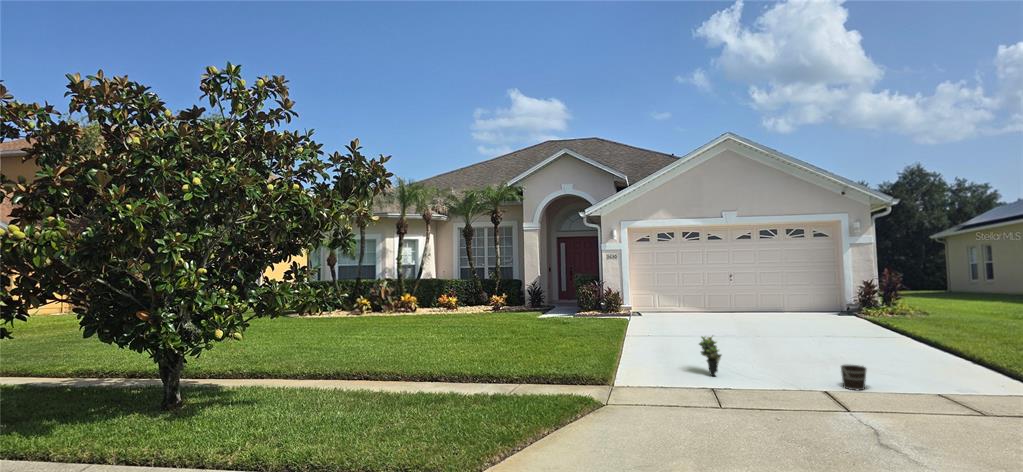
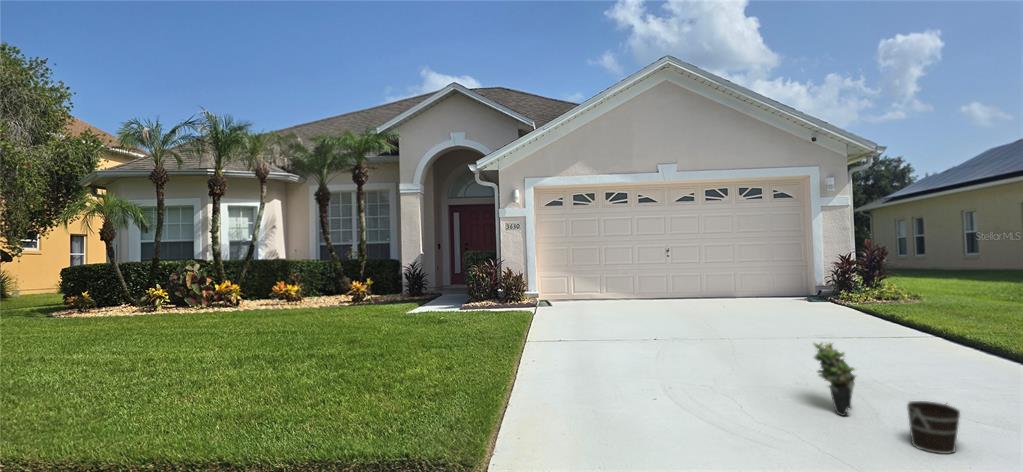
potted plant: present [699,337,721,376] -> present [814,343,856,416]

